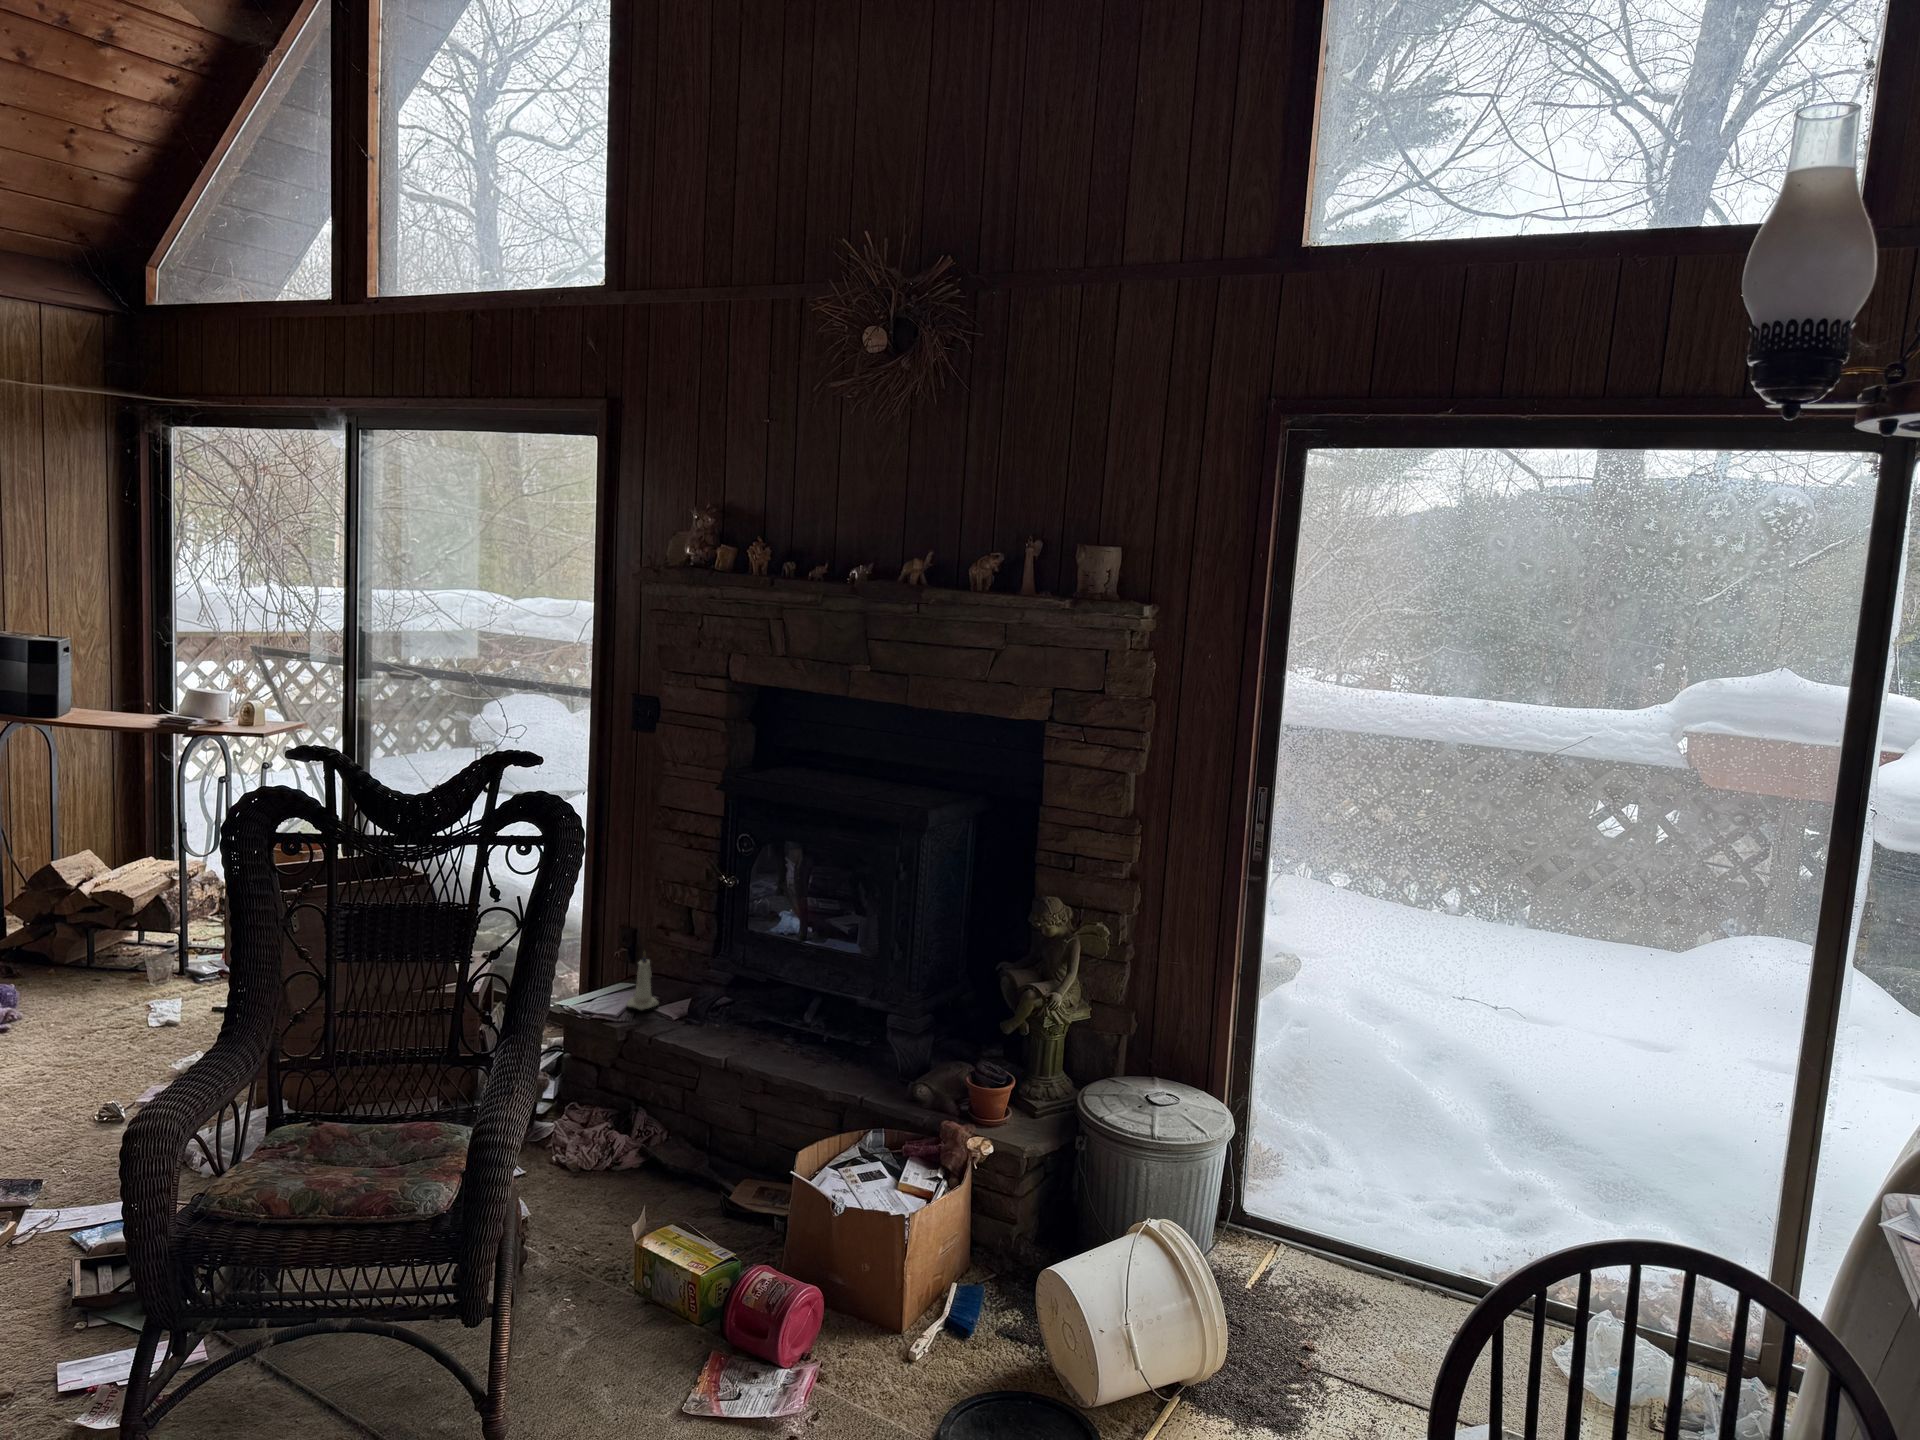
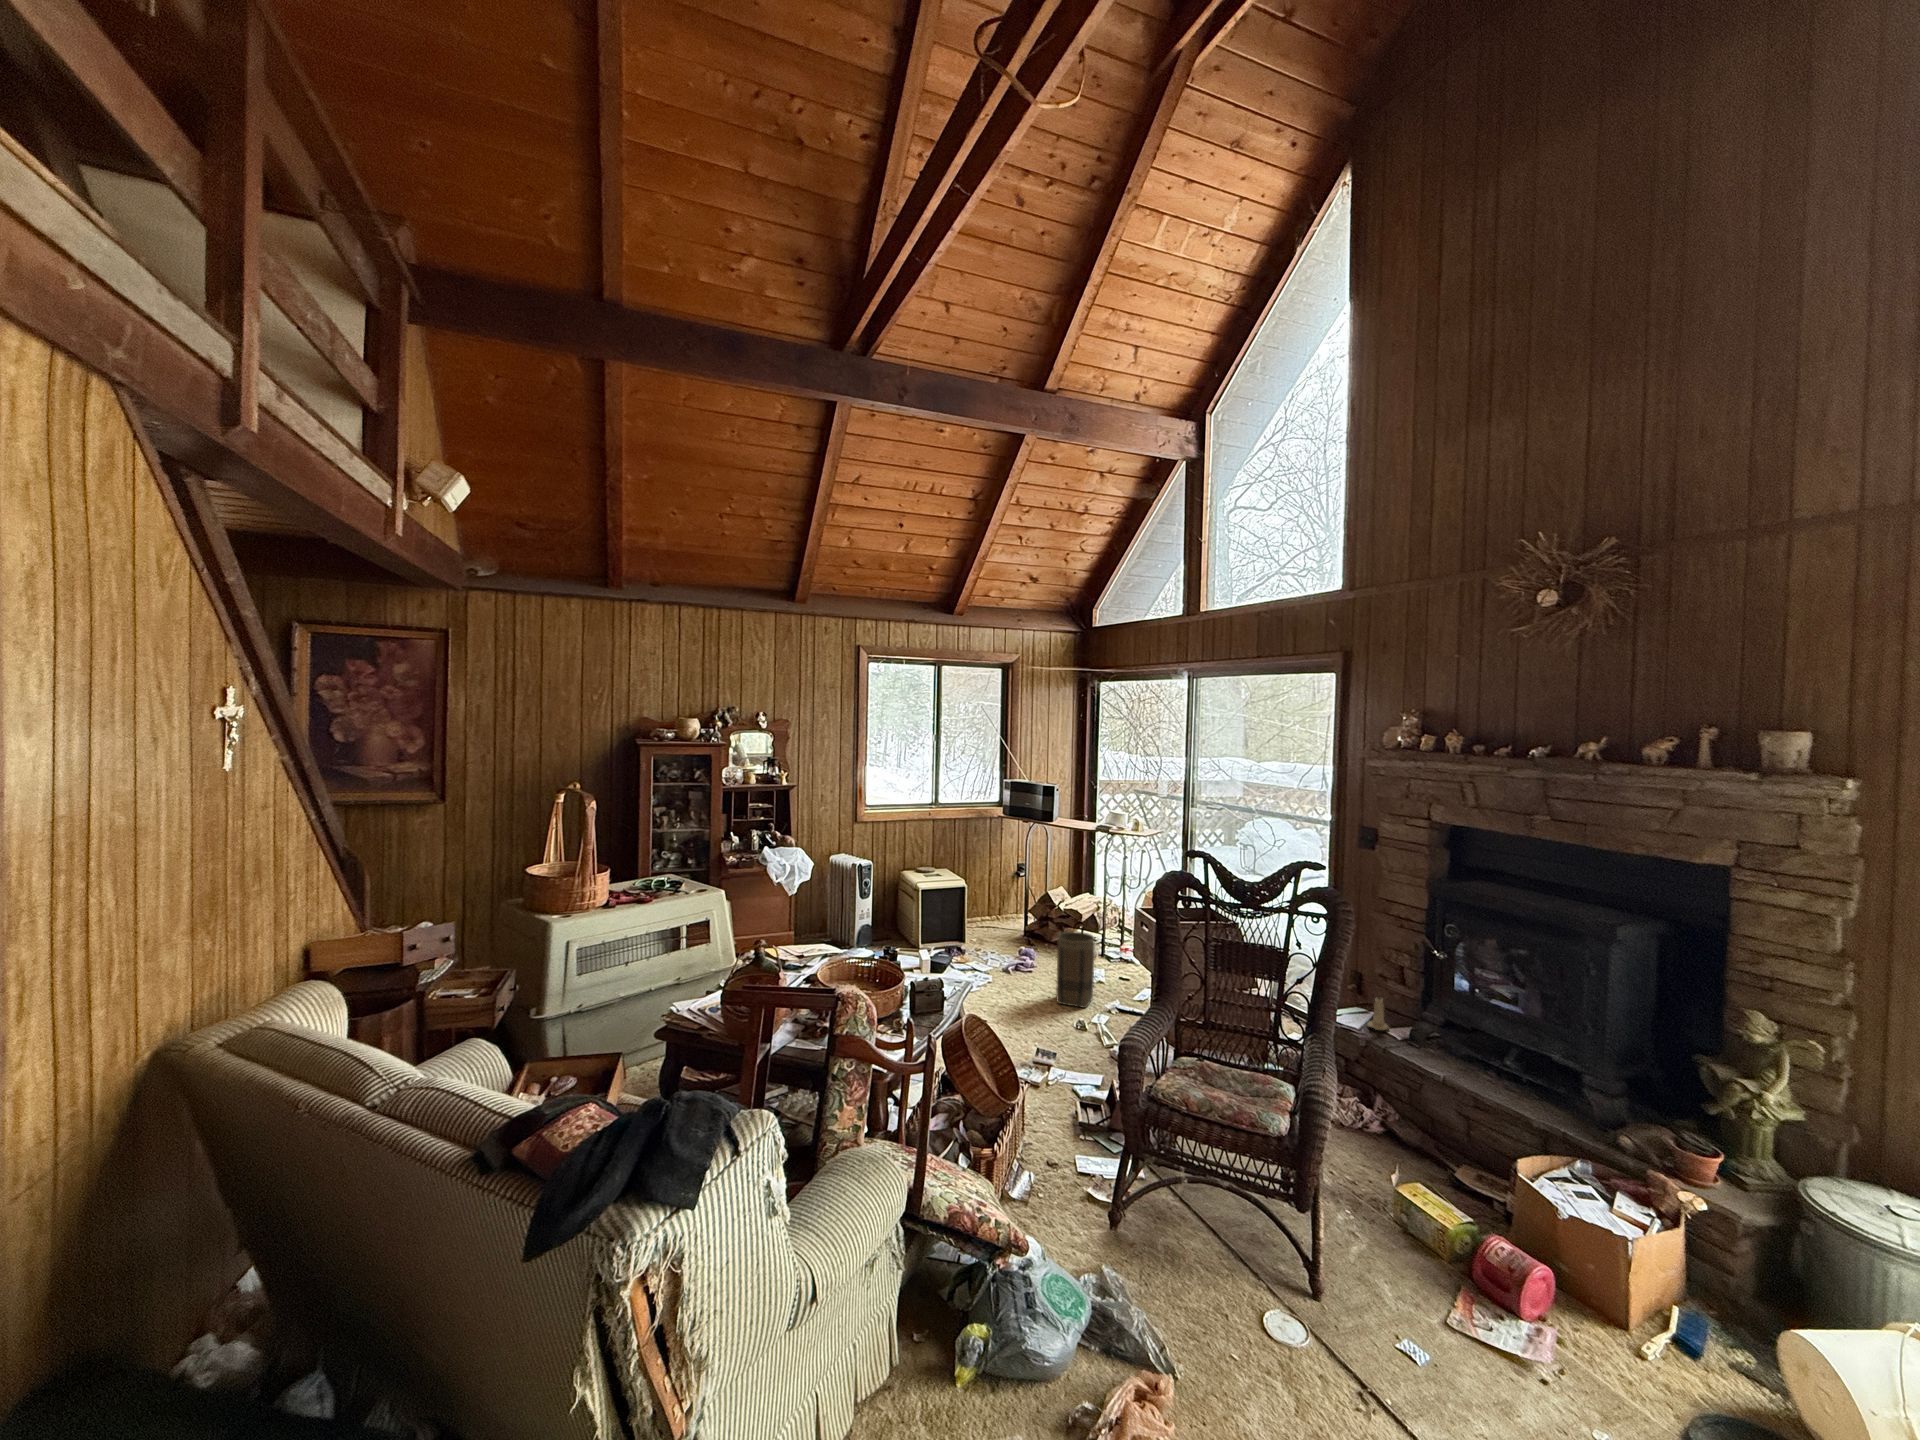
basket: none [57,929,147,1076] -> present [1056,932,1094,1008]

